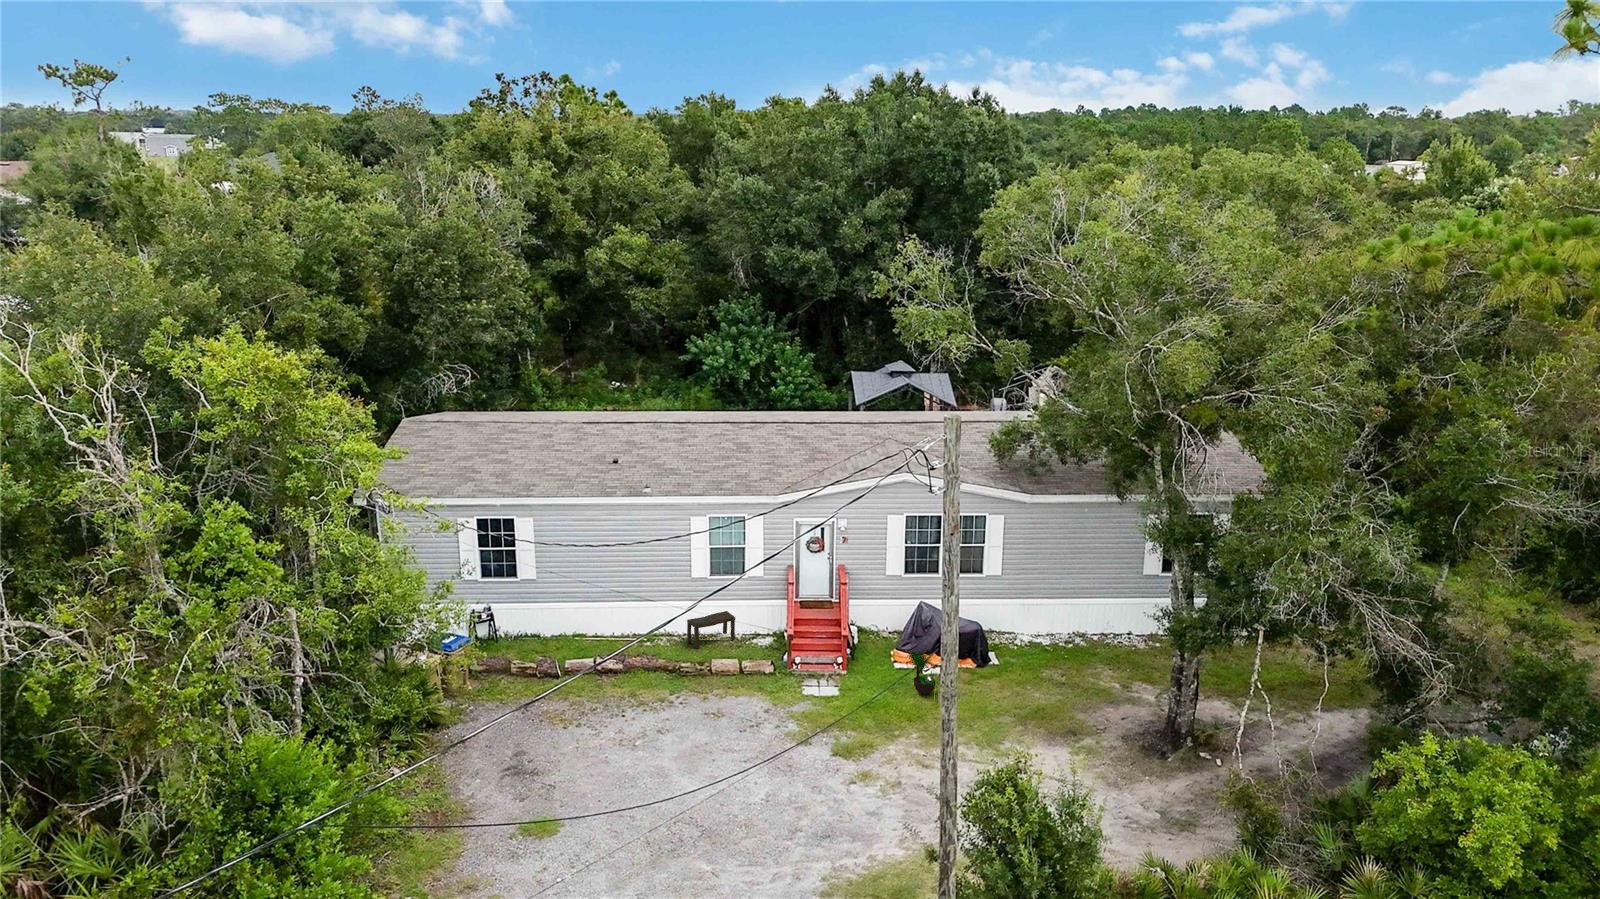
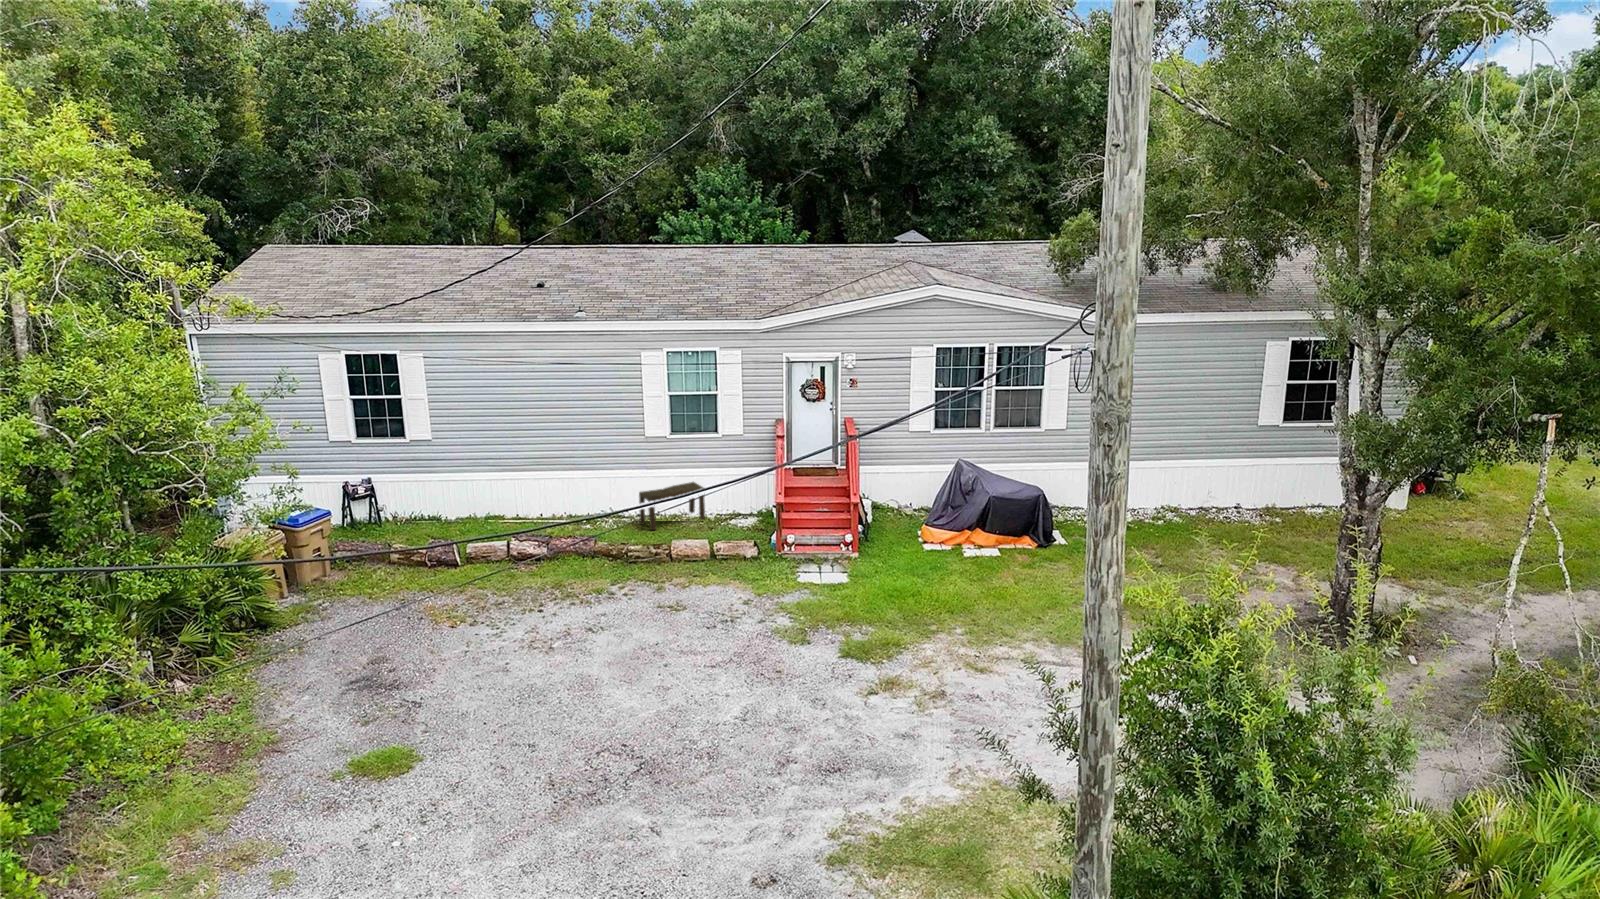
potted tree: present [909,651,935,694] -> none [944,511,984,580]

